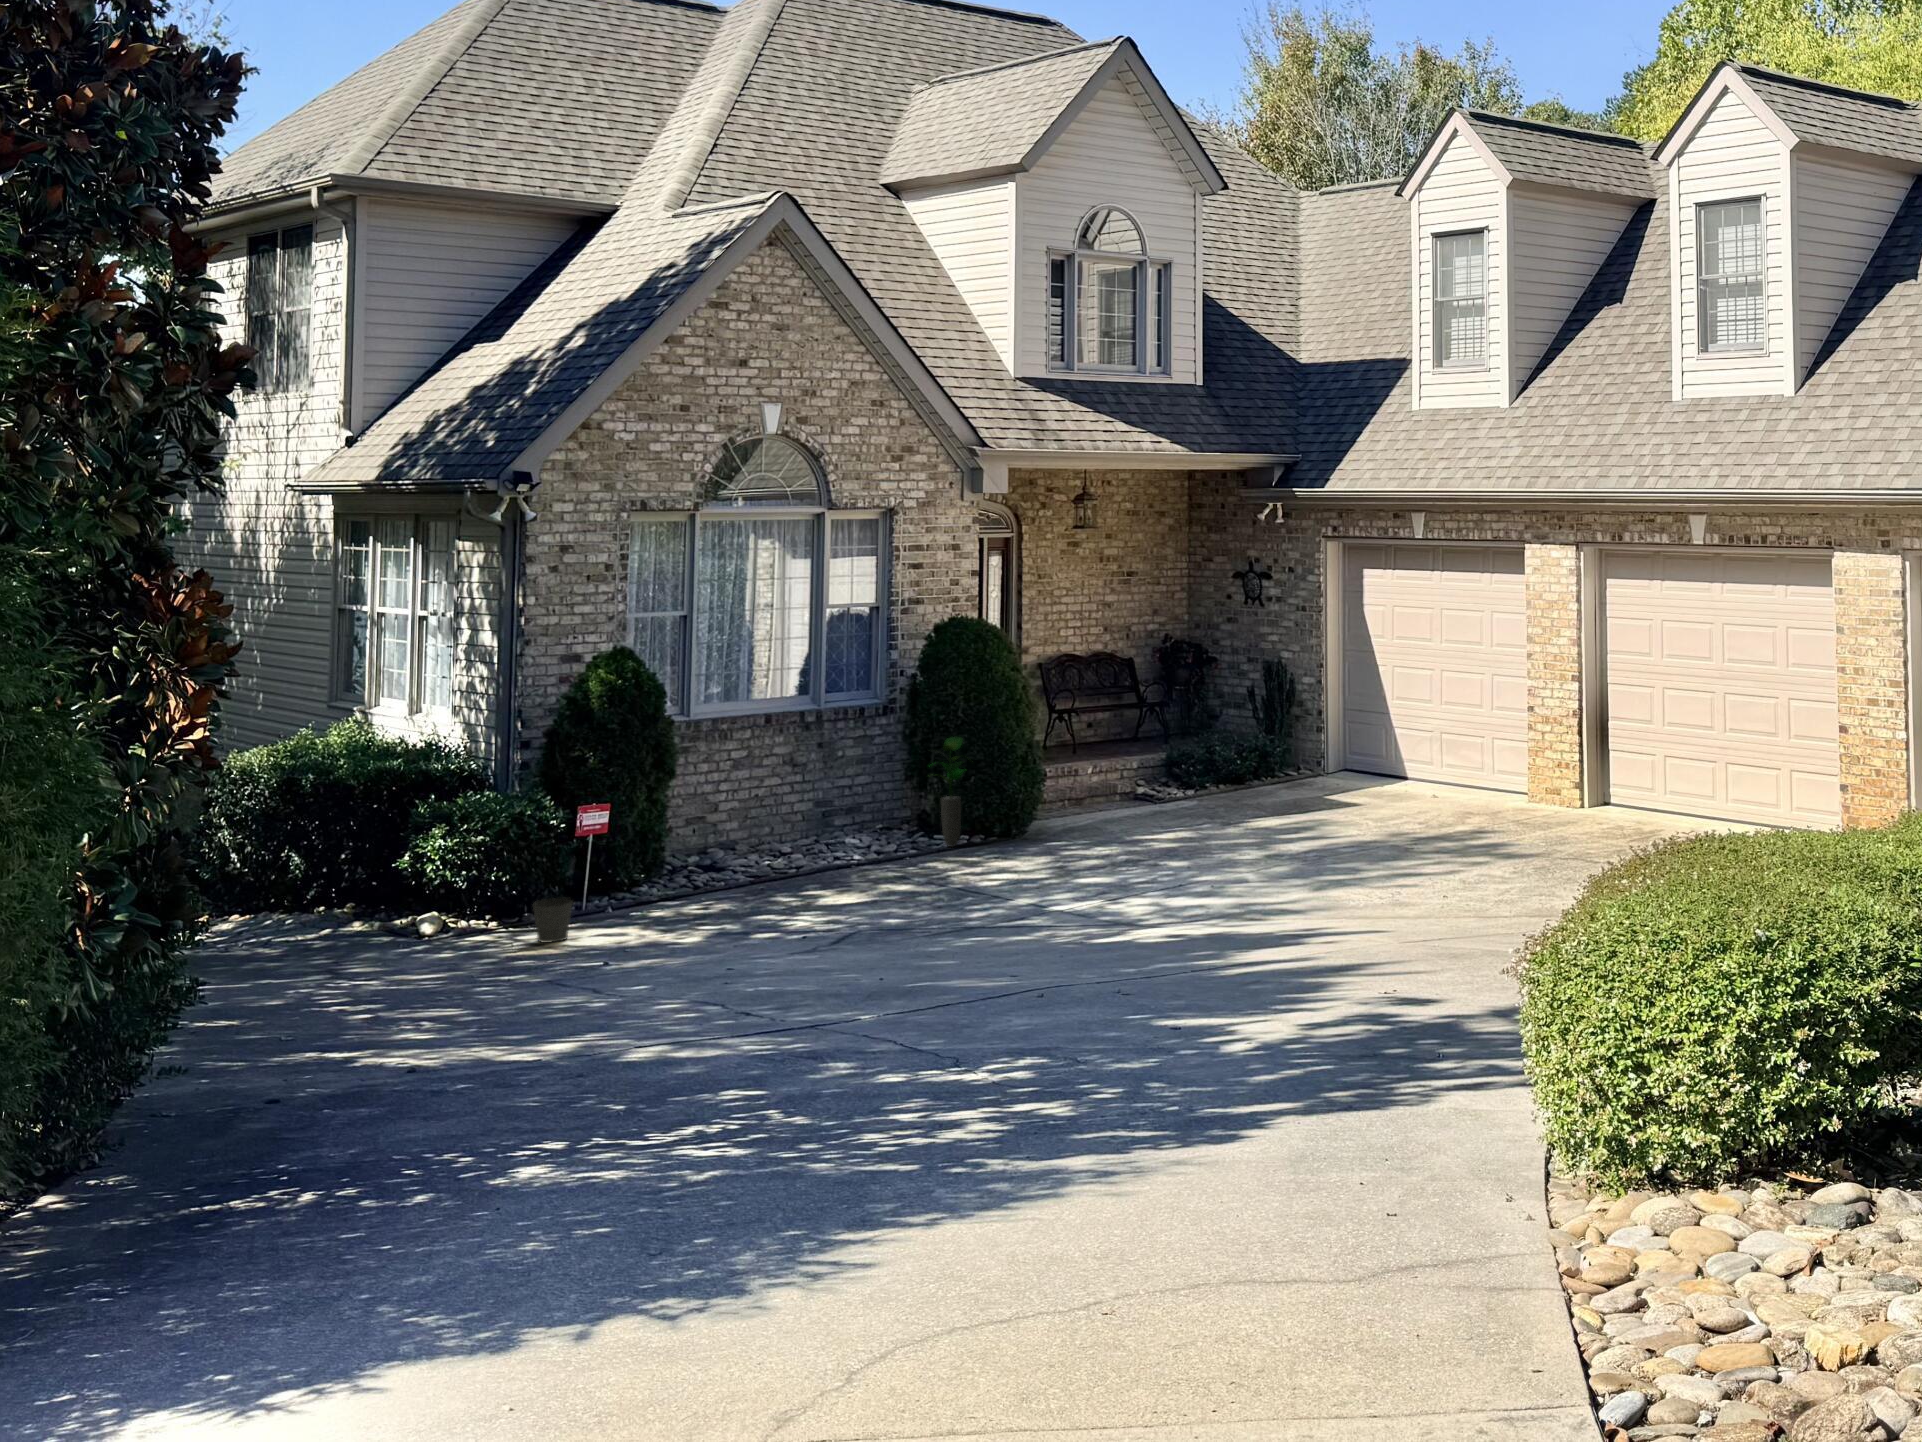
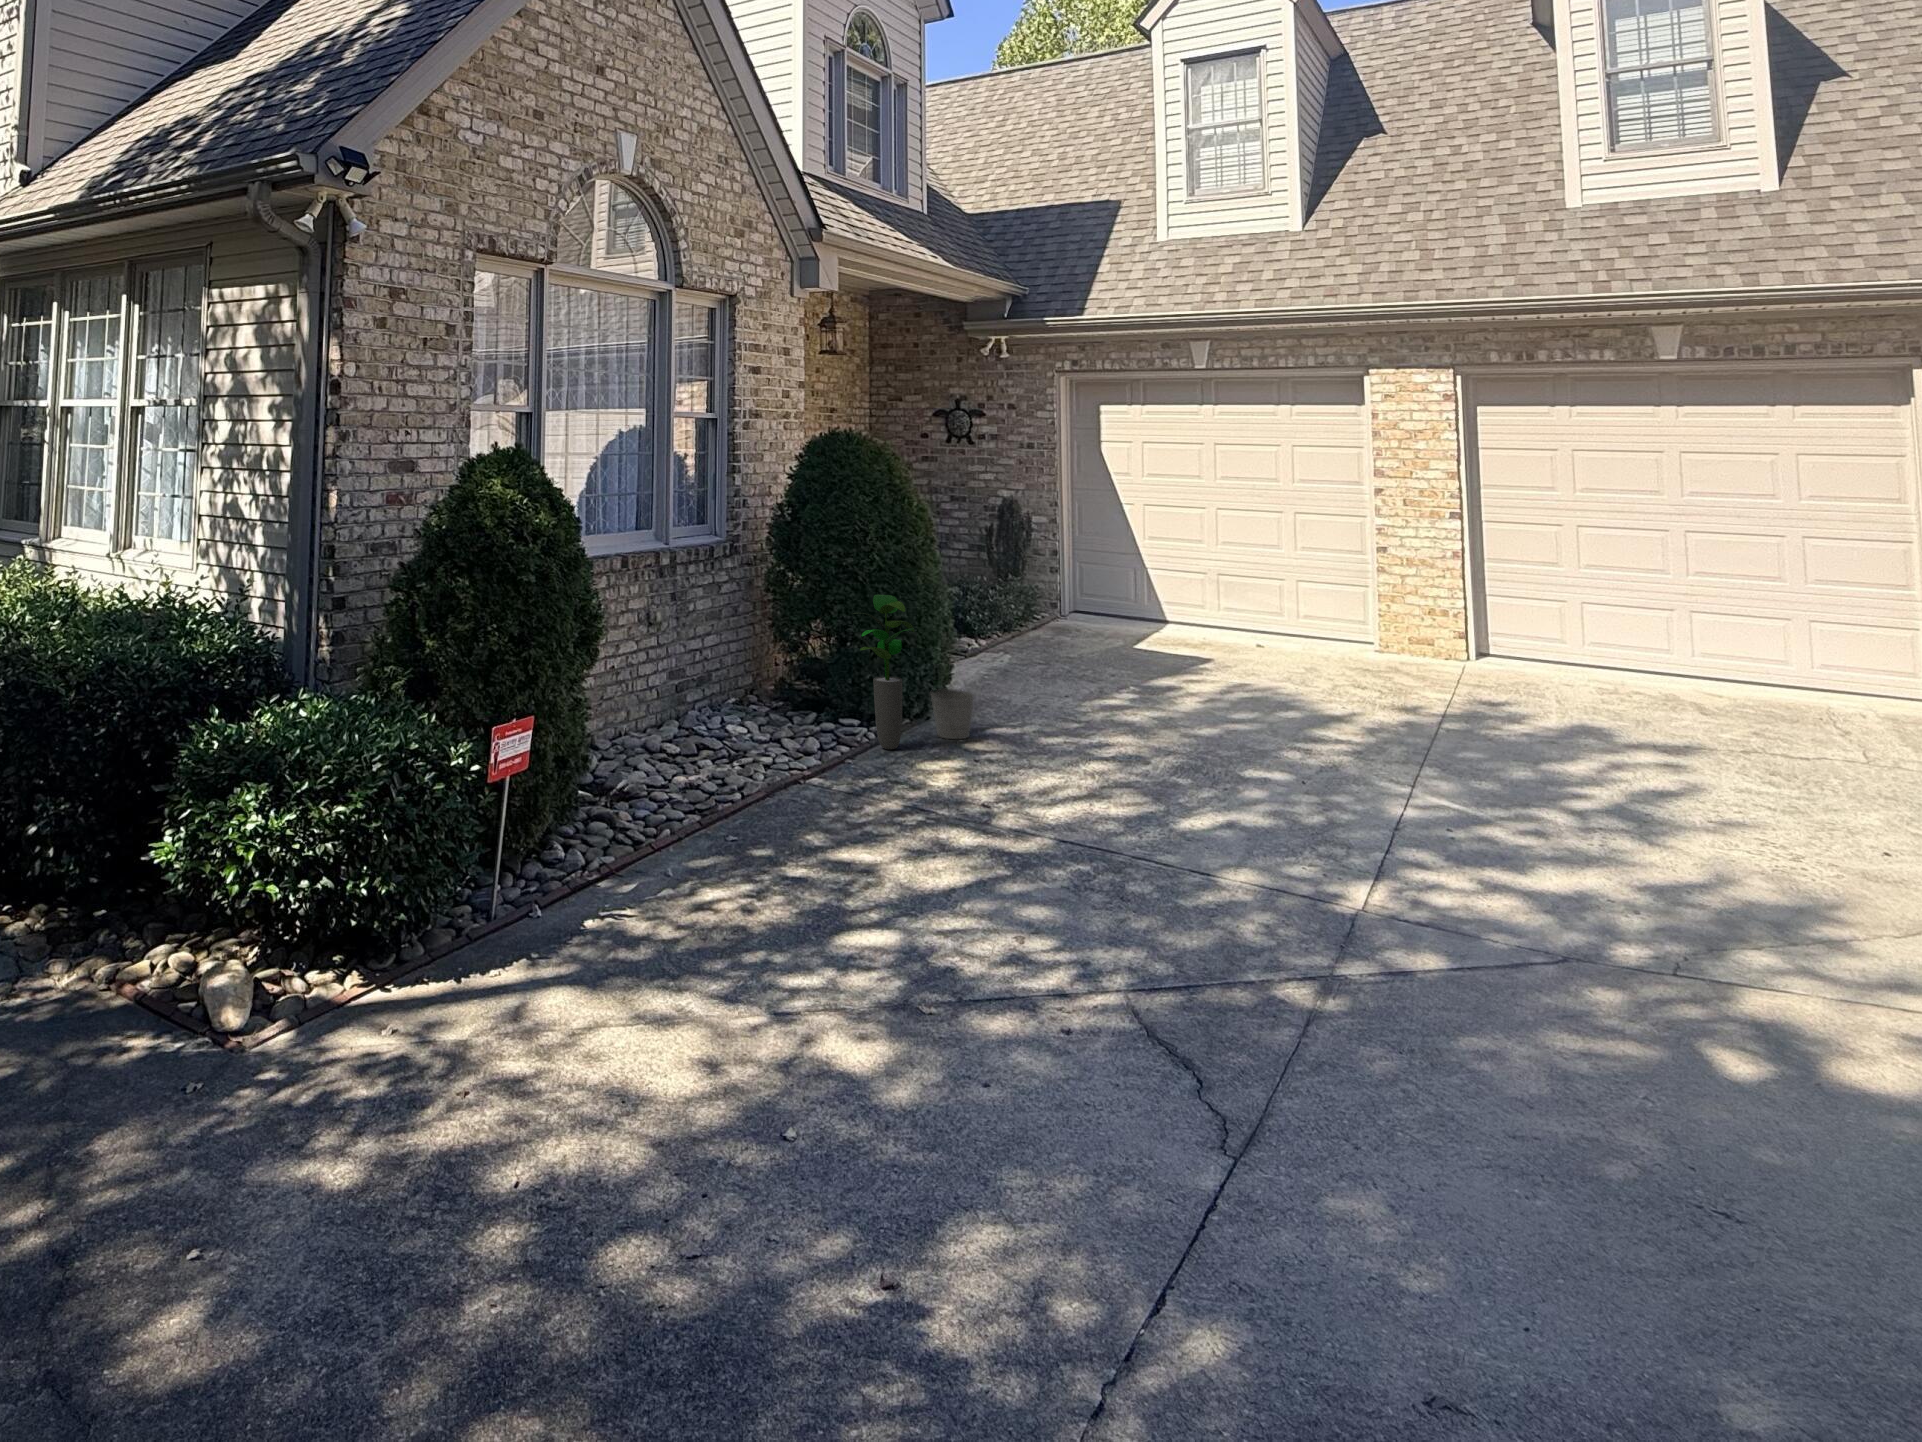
bucket: present [533,898,572,943] -> present [931,689,974,739]

